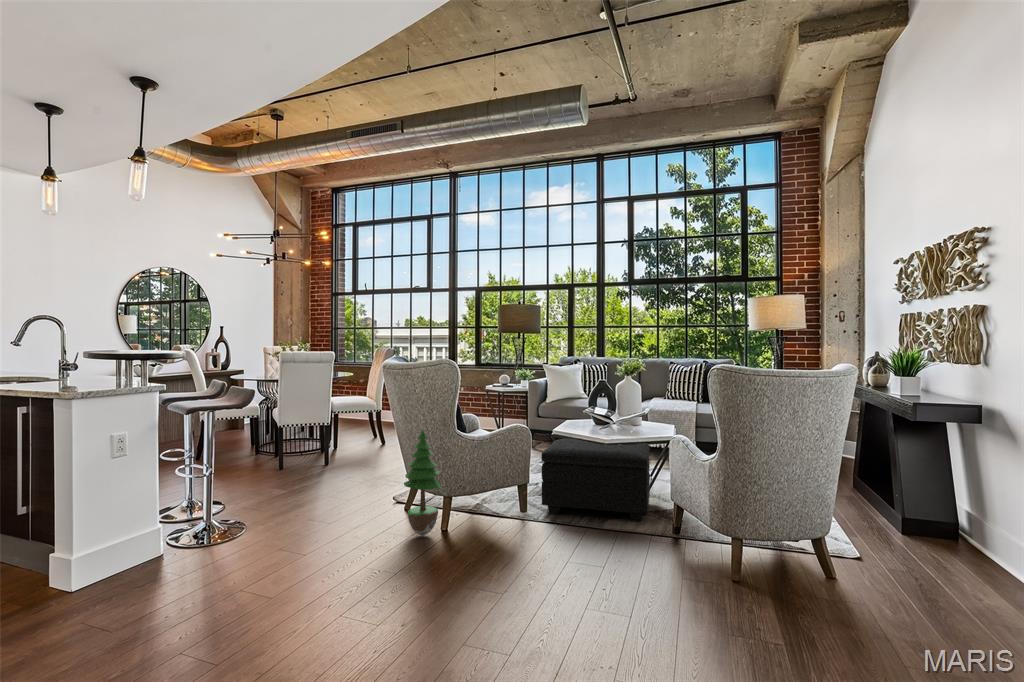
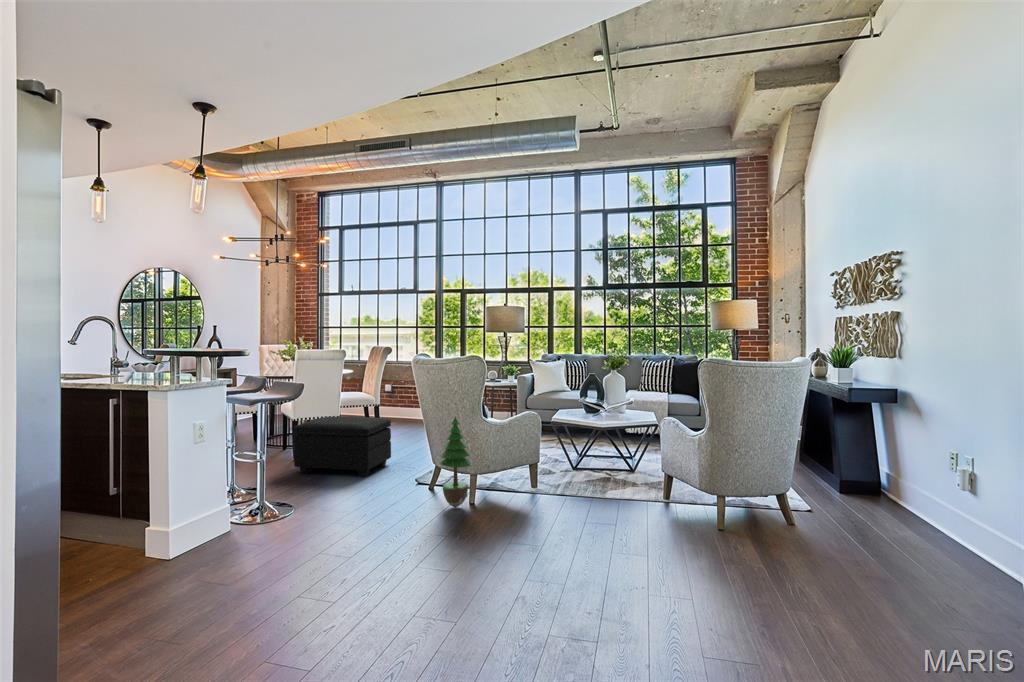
footstool: present [542,439,650,521] -> present [294,416,391,476]

